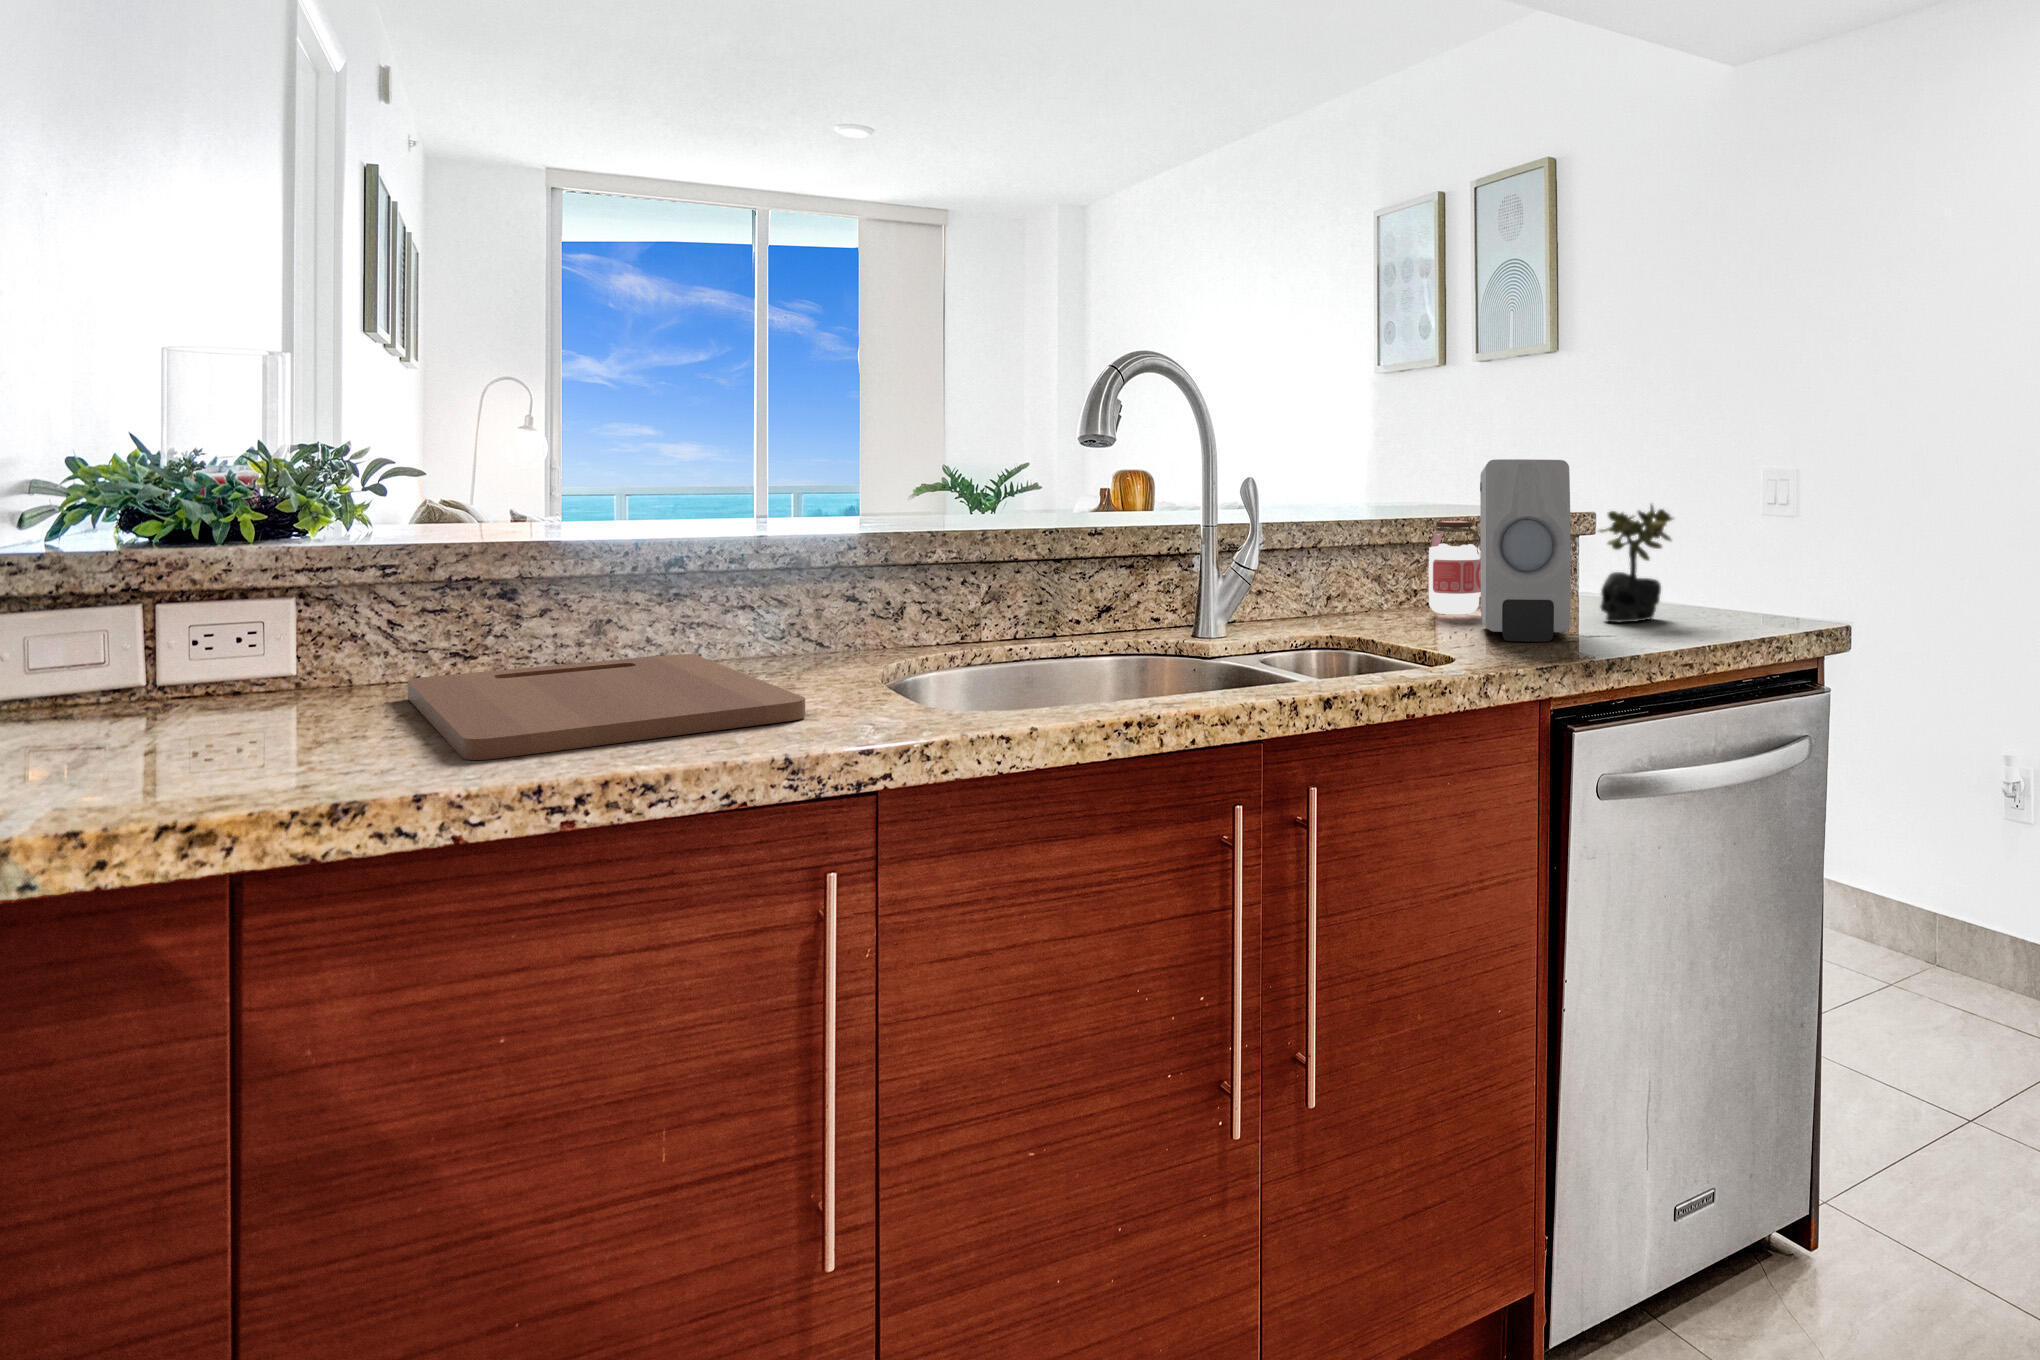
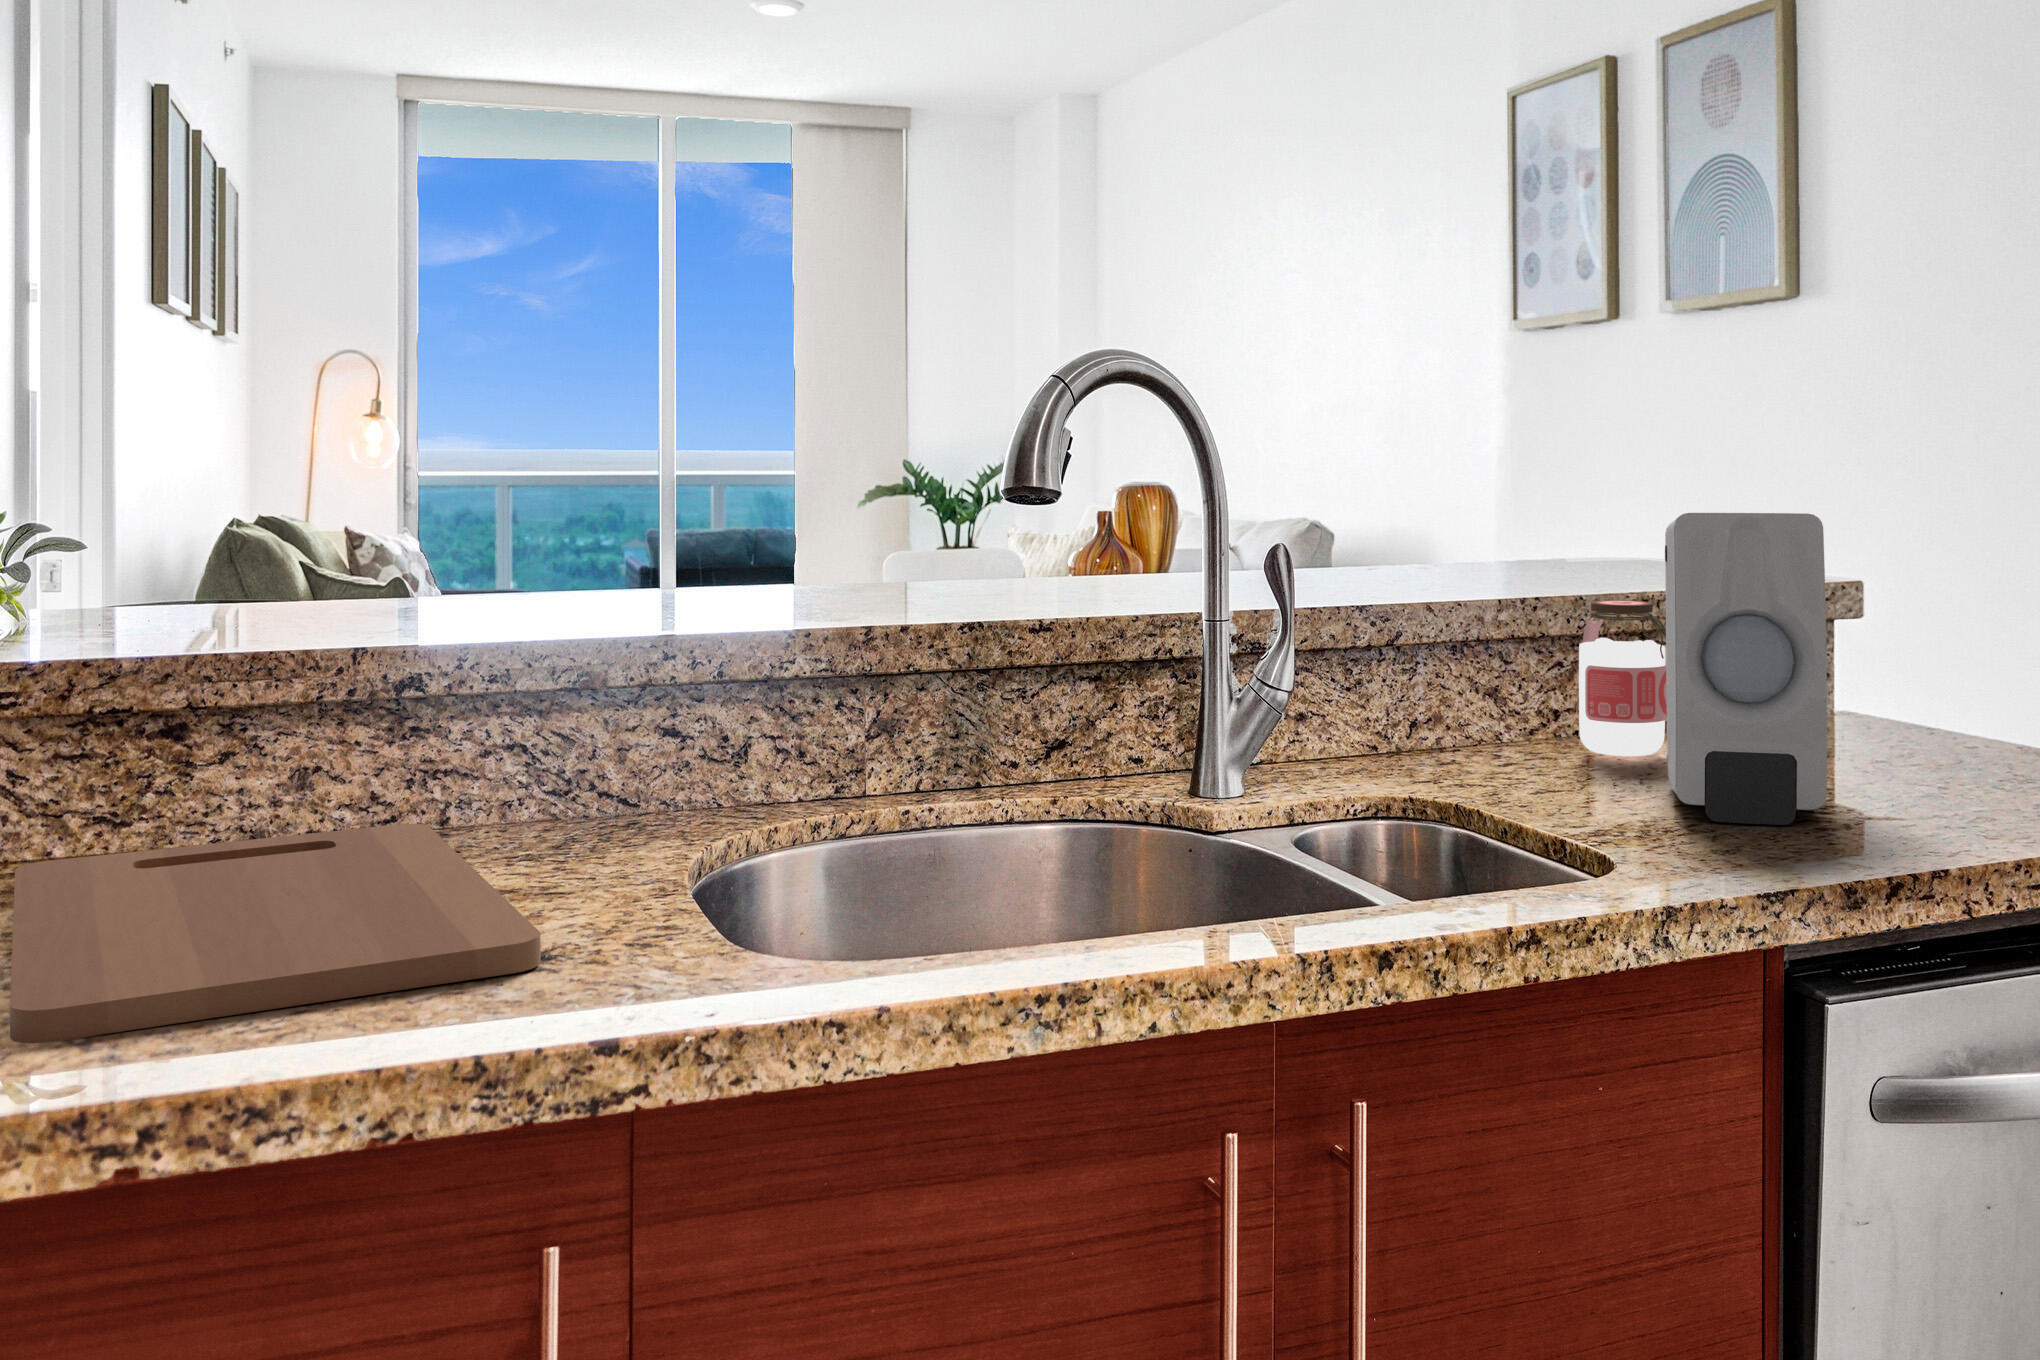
succulent plant: present [1599,505,1673,622] -> none [1872,577,2013,783]

